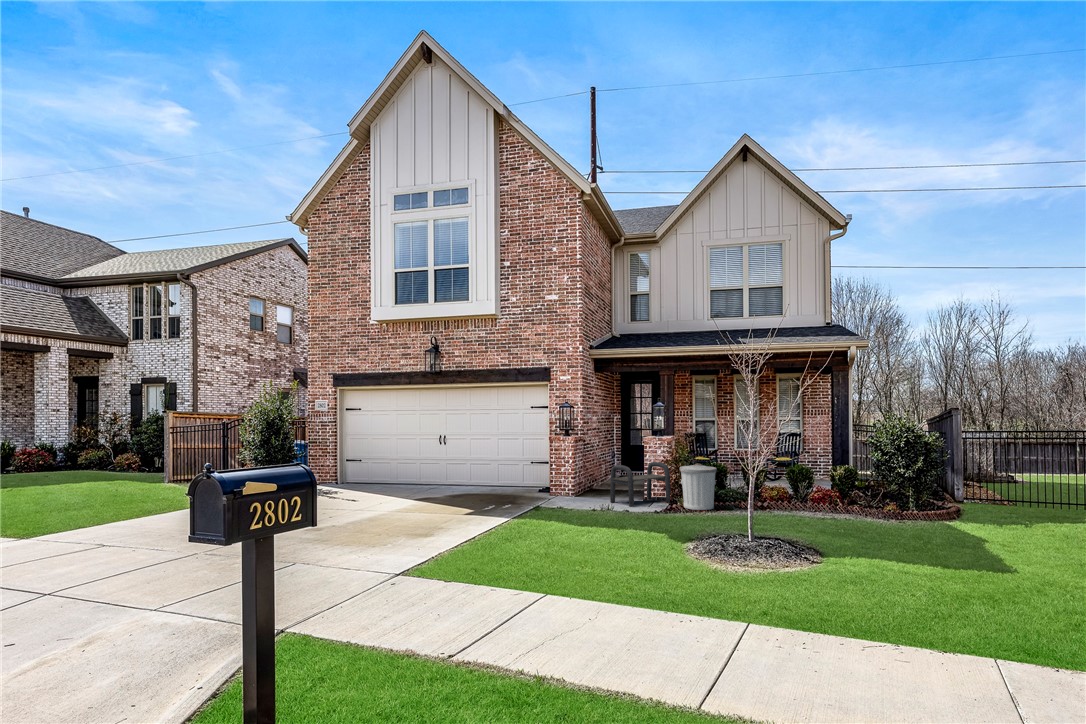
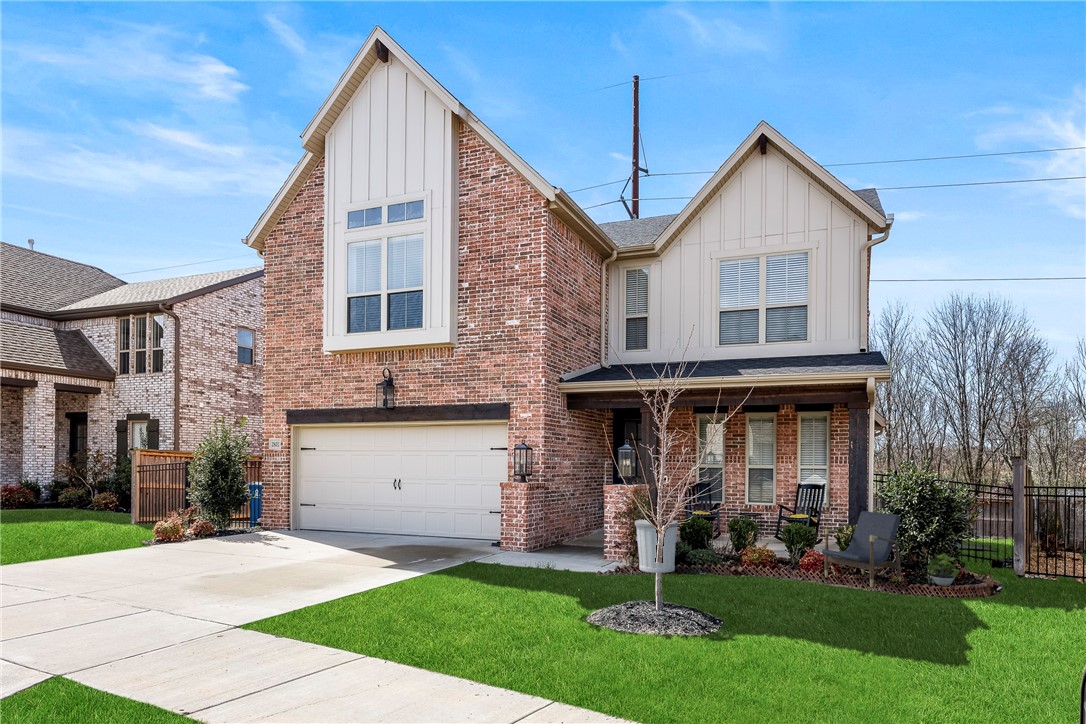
lounge chair: none [837,456,899,517] -> present [822,511,901,587]
bench: present [610,462,671,507] -> none [560,514,632,567]
potted plant: none [919,488,948,514] -> present [927,553,960,586]

